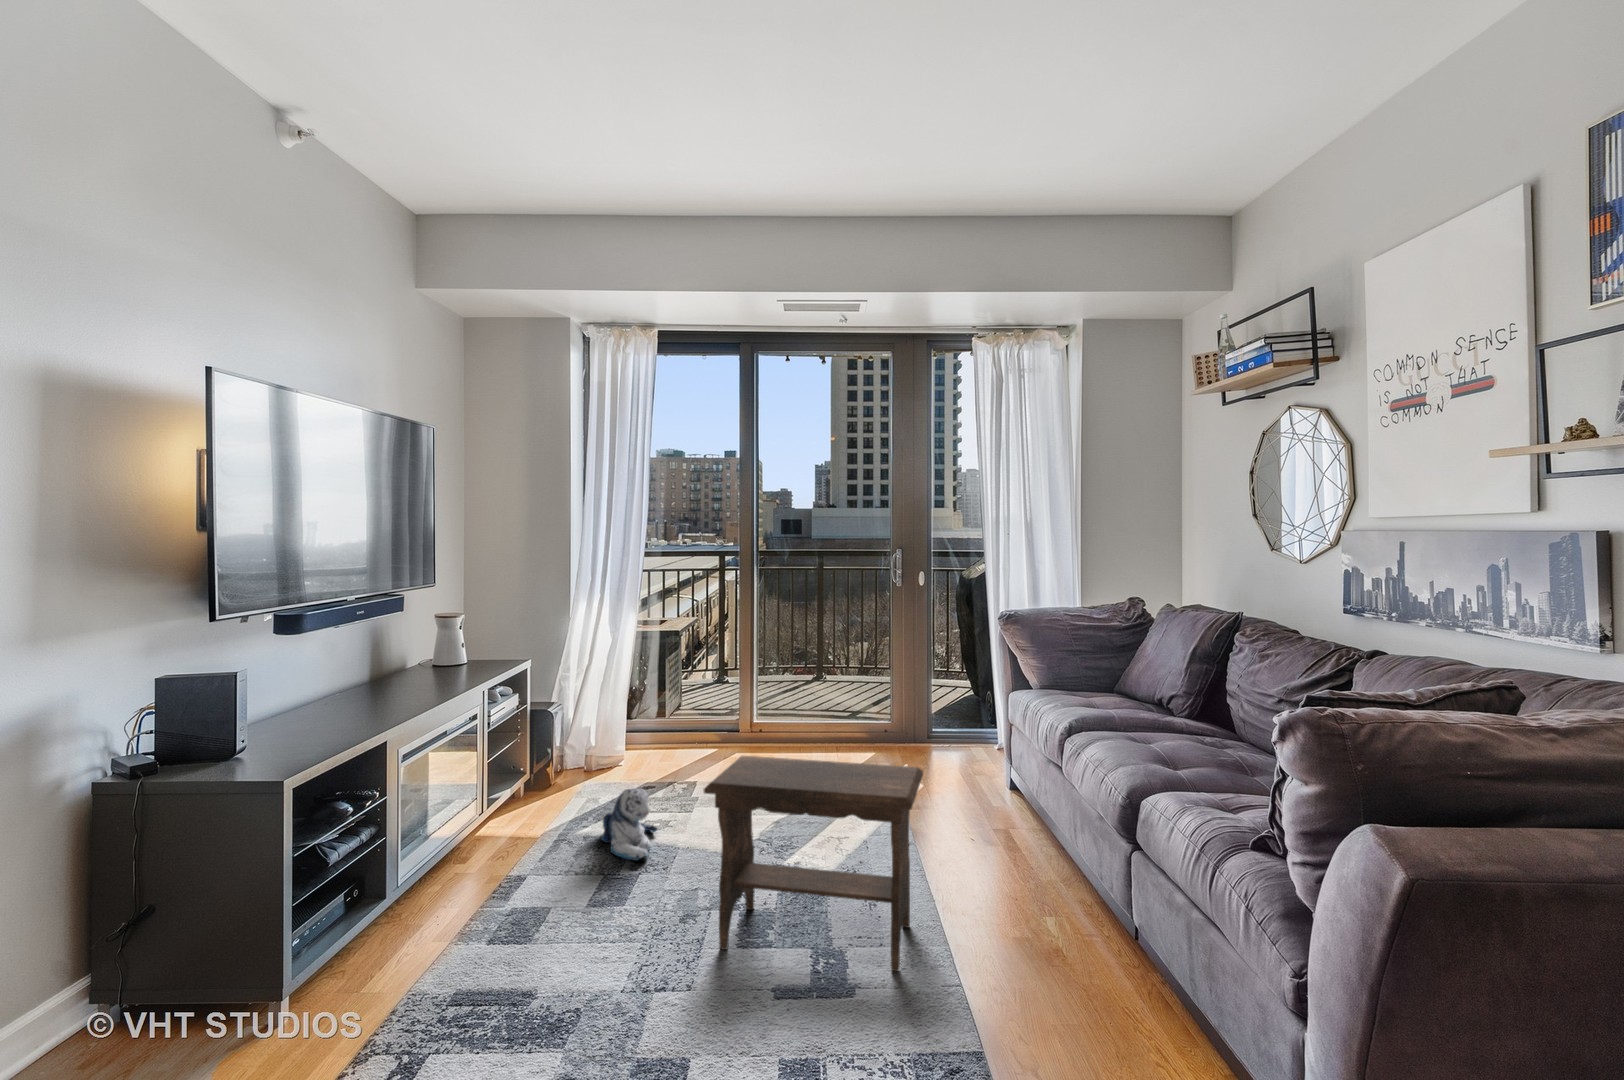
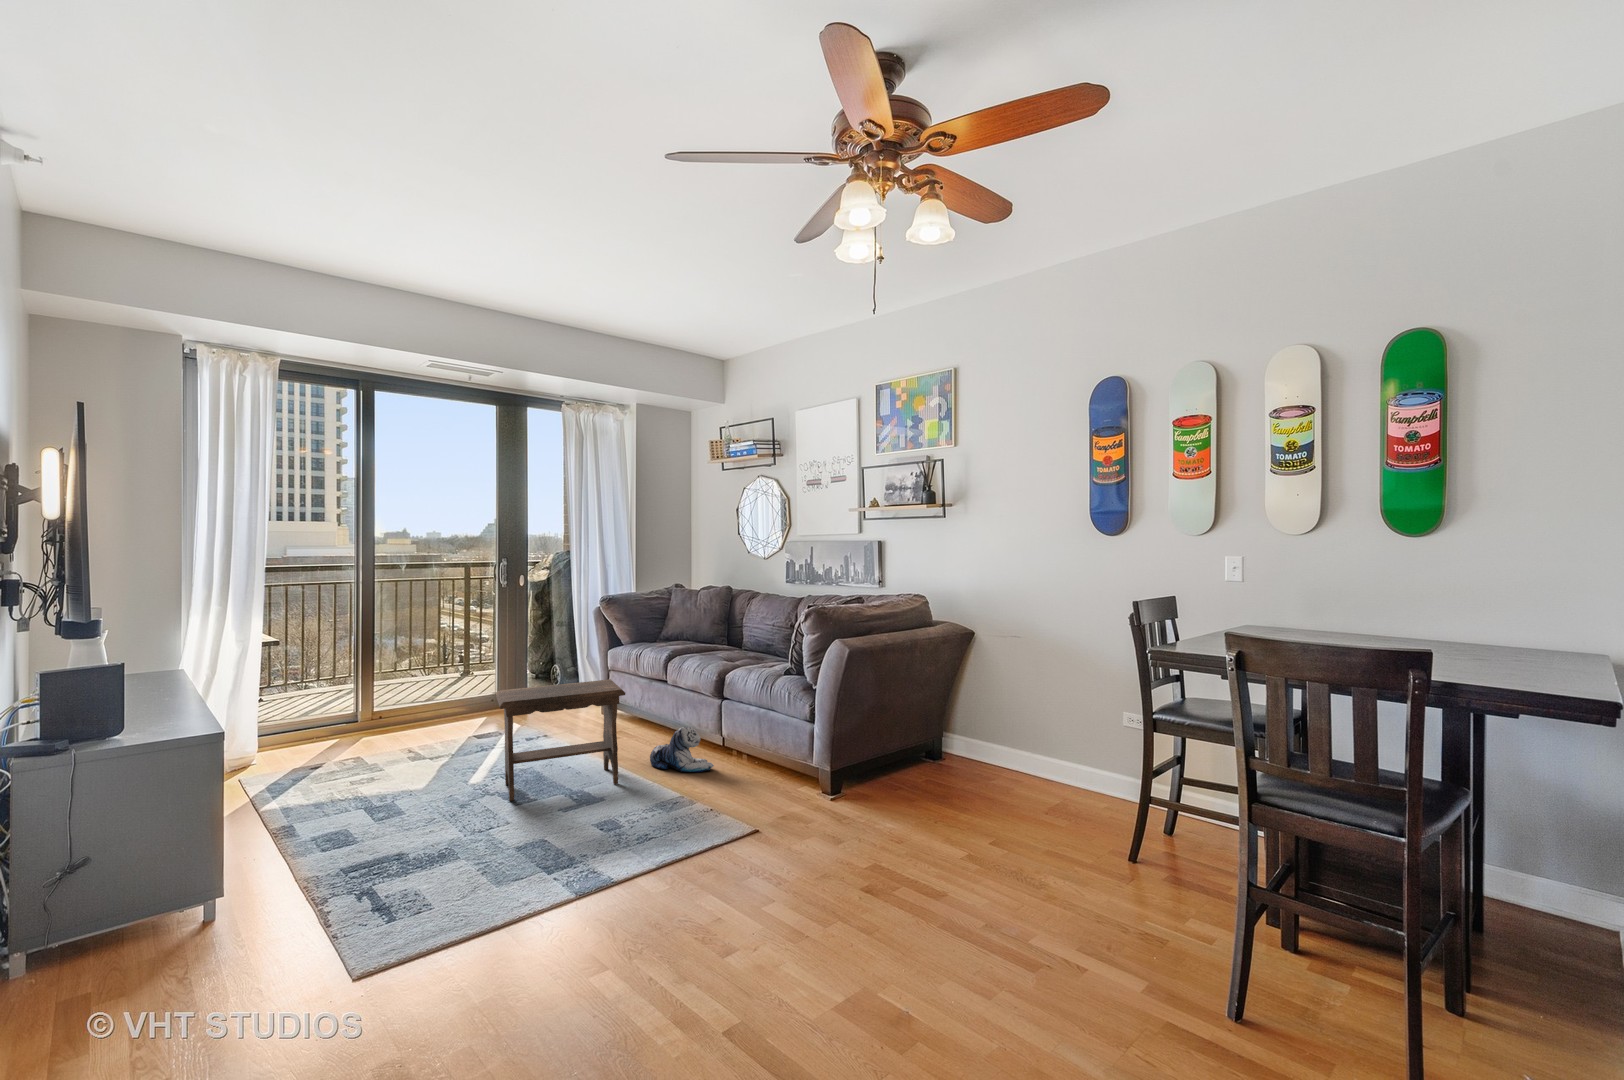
plush toy: present [601,788,657,861] -> present [650,726,714,772]

